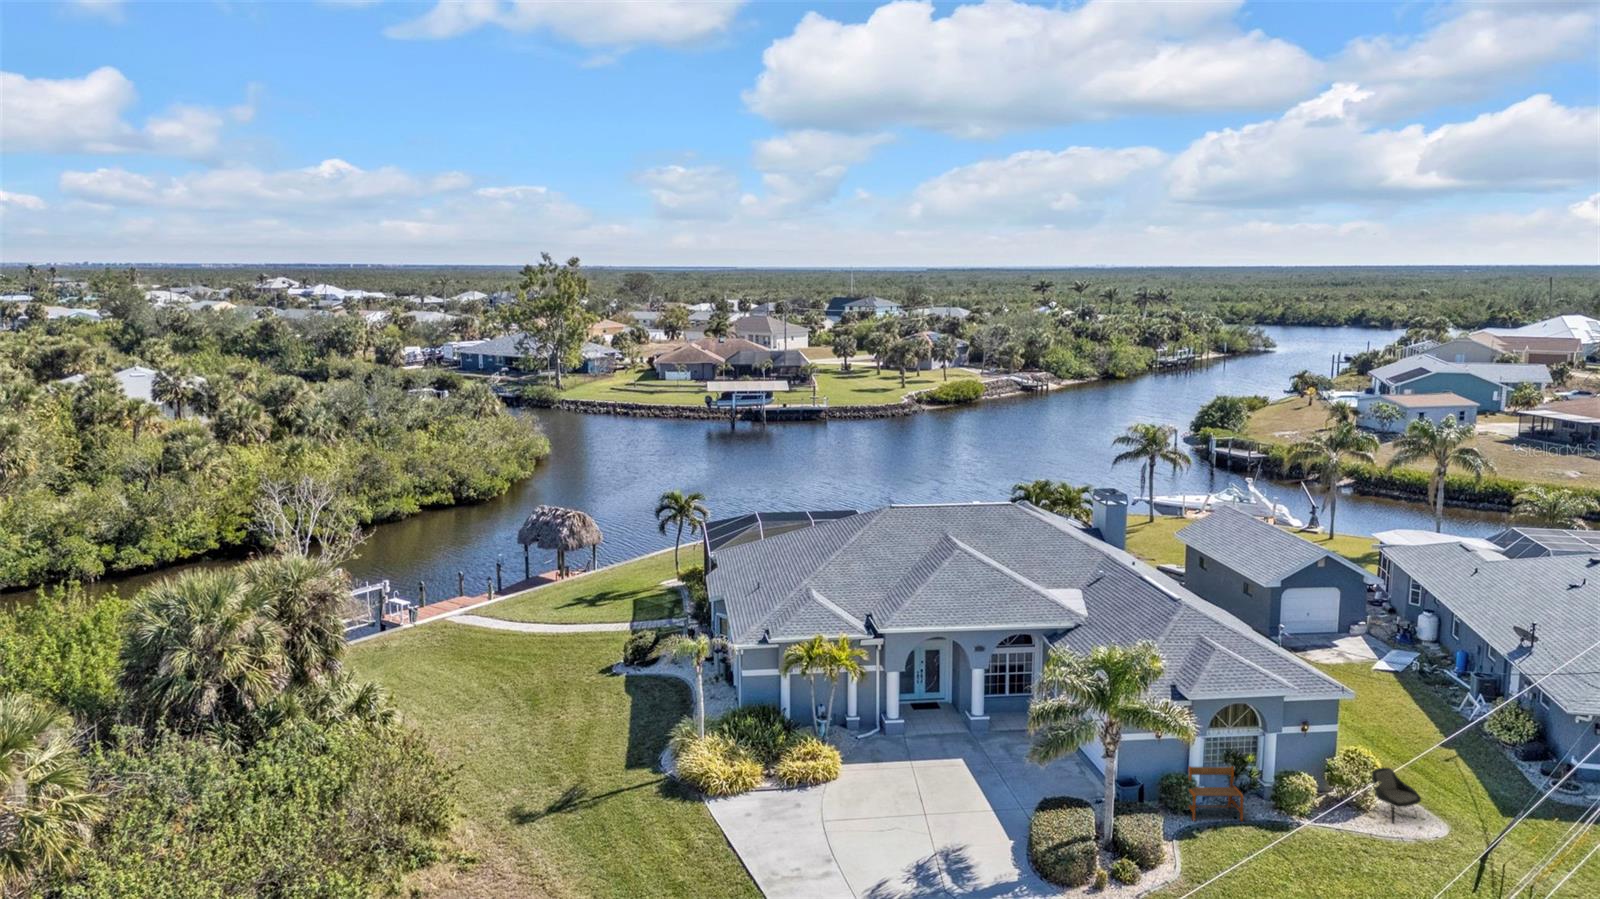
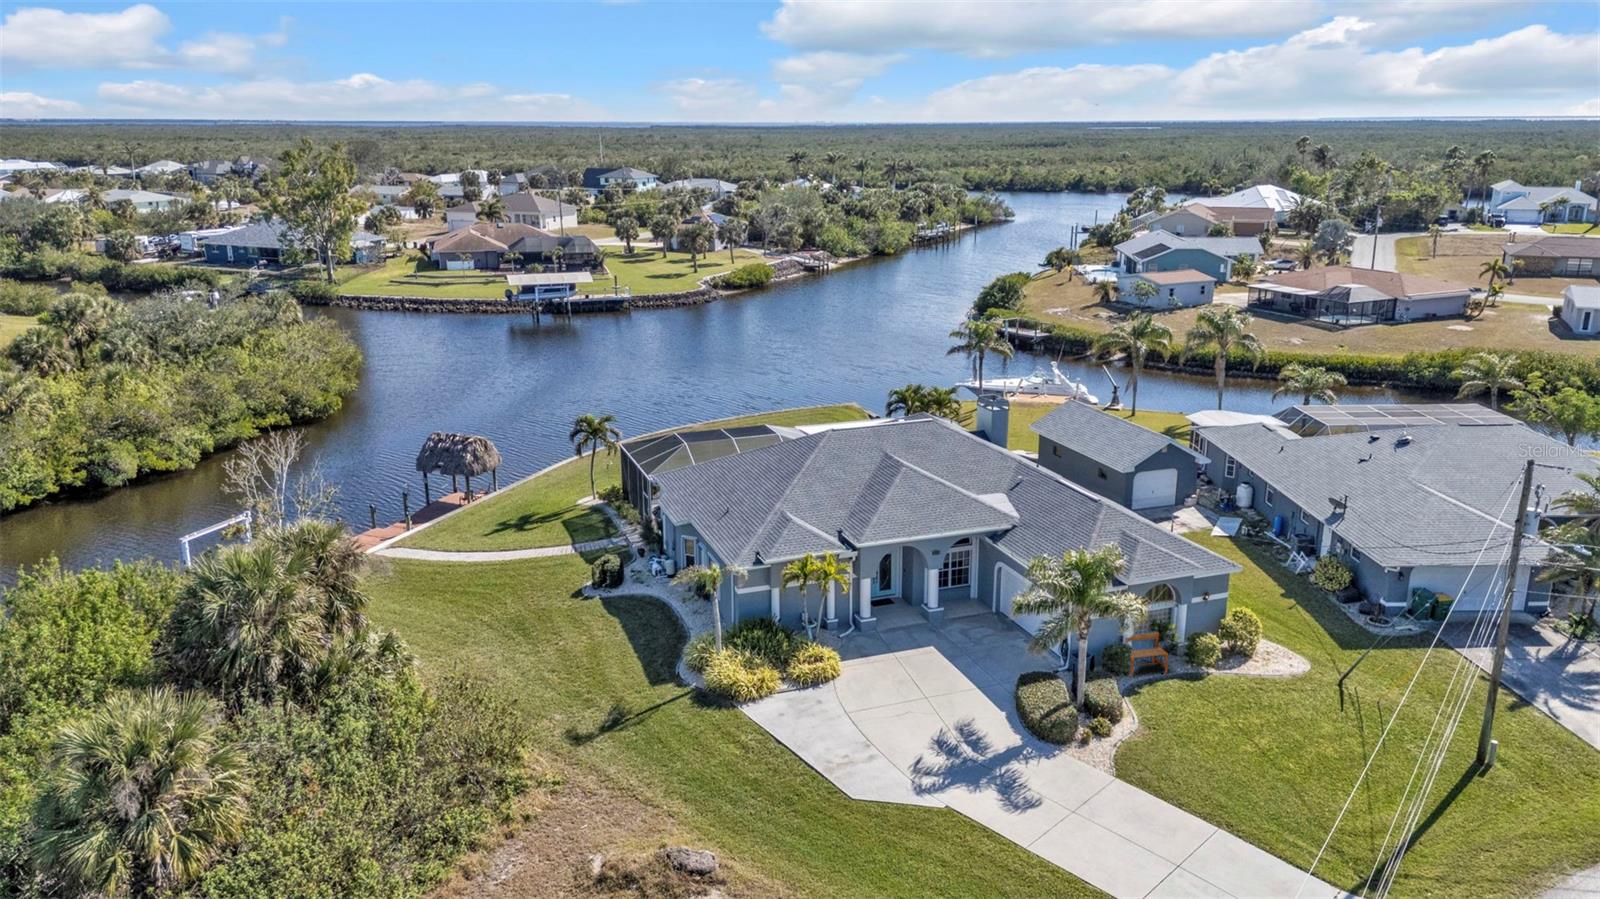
lounge chair: present [1372,767,1421,821] -> none [1250,621,1290,663]

